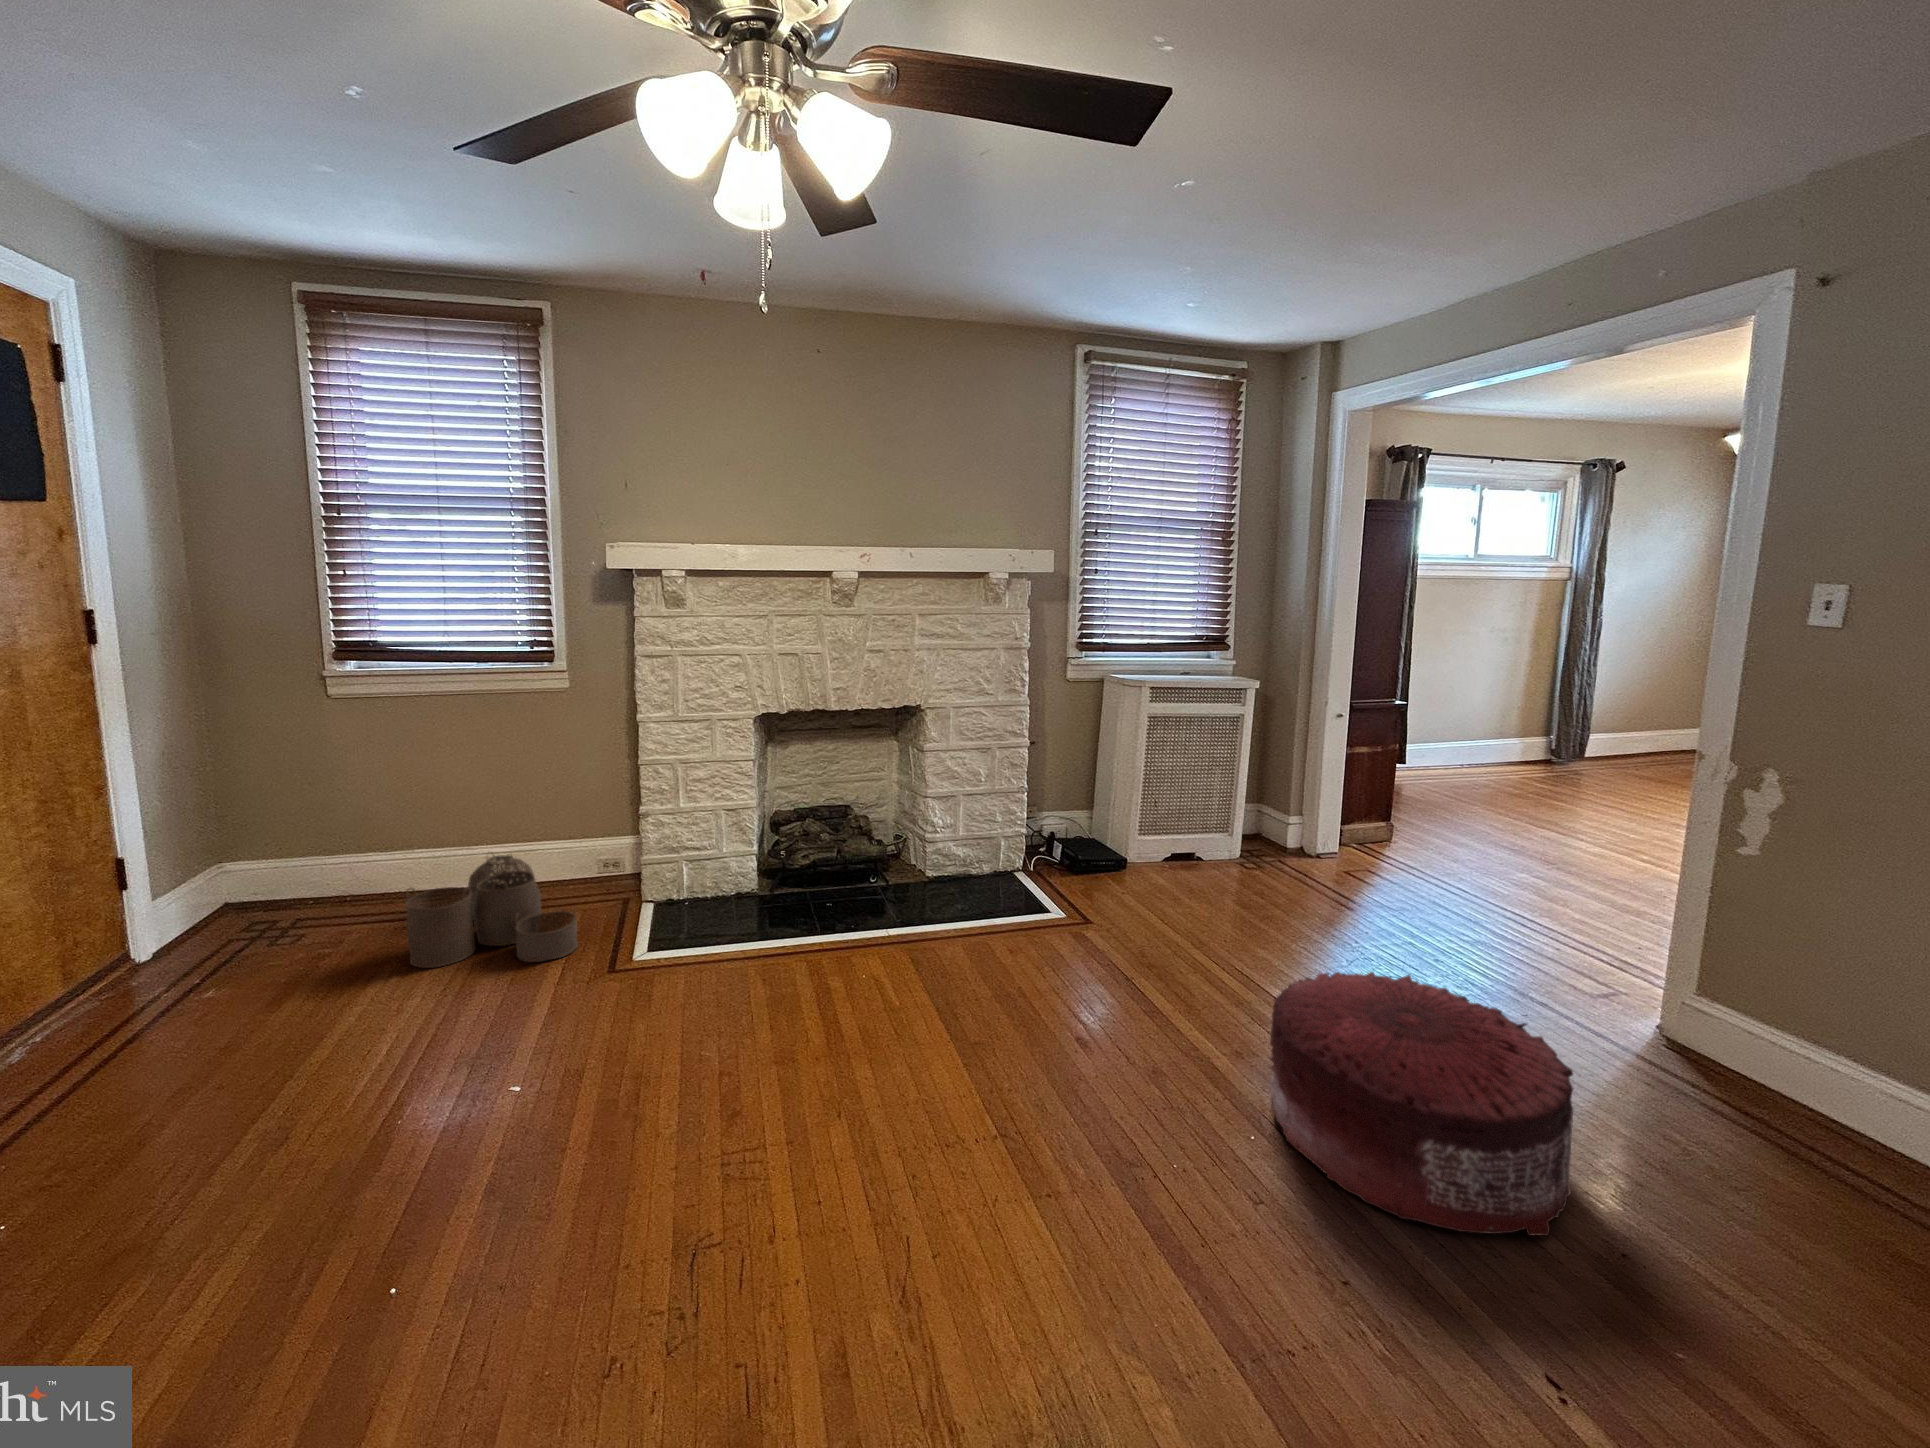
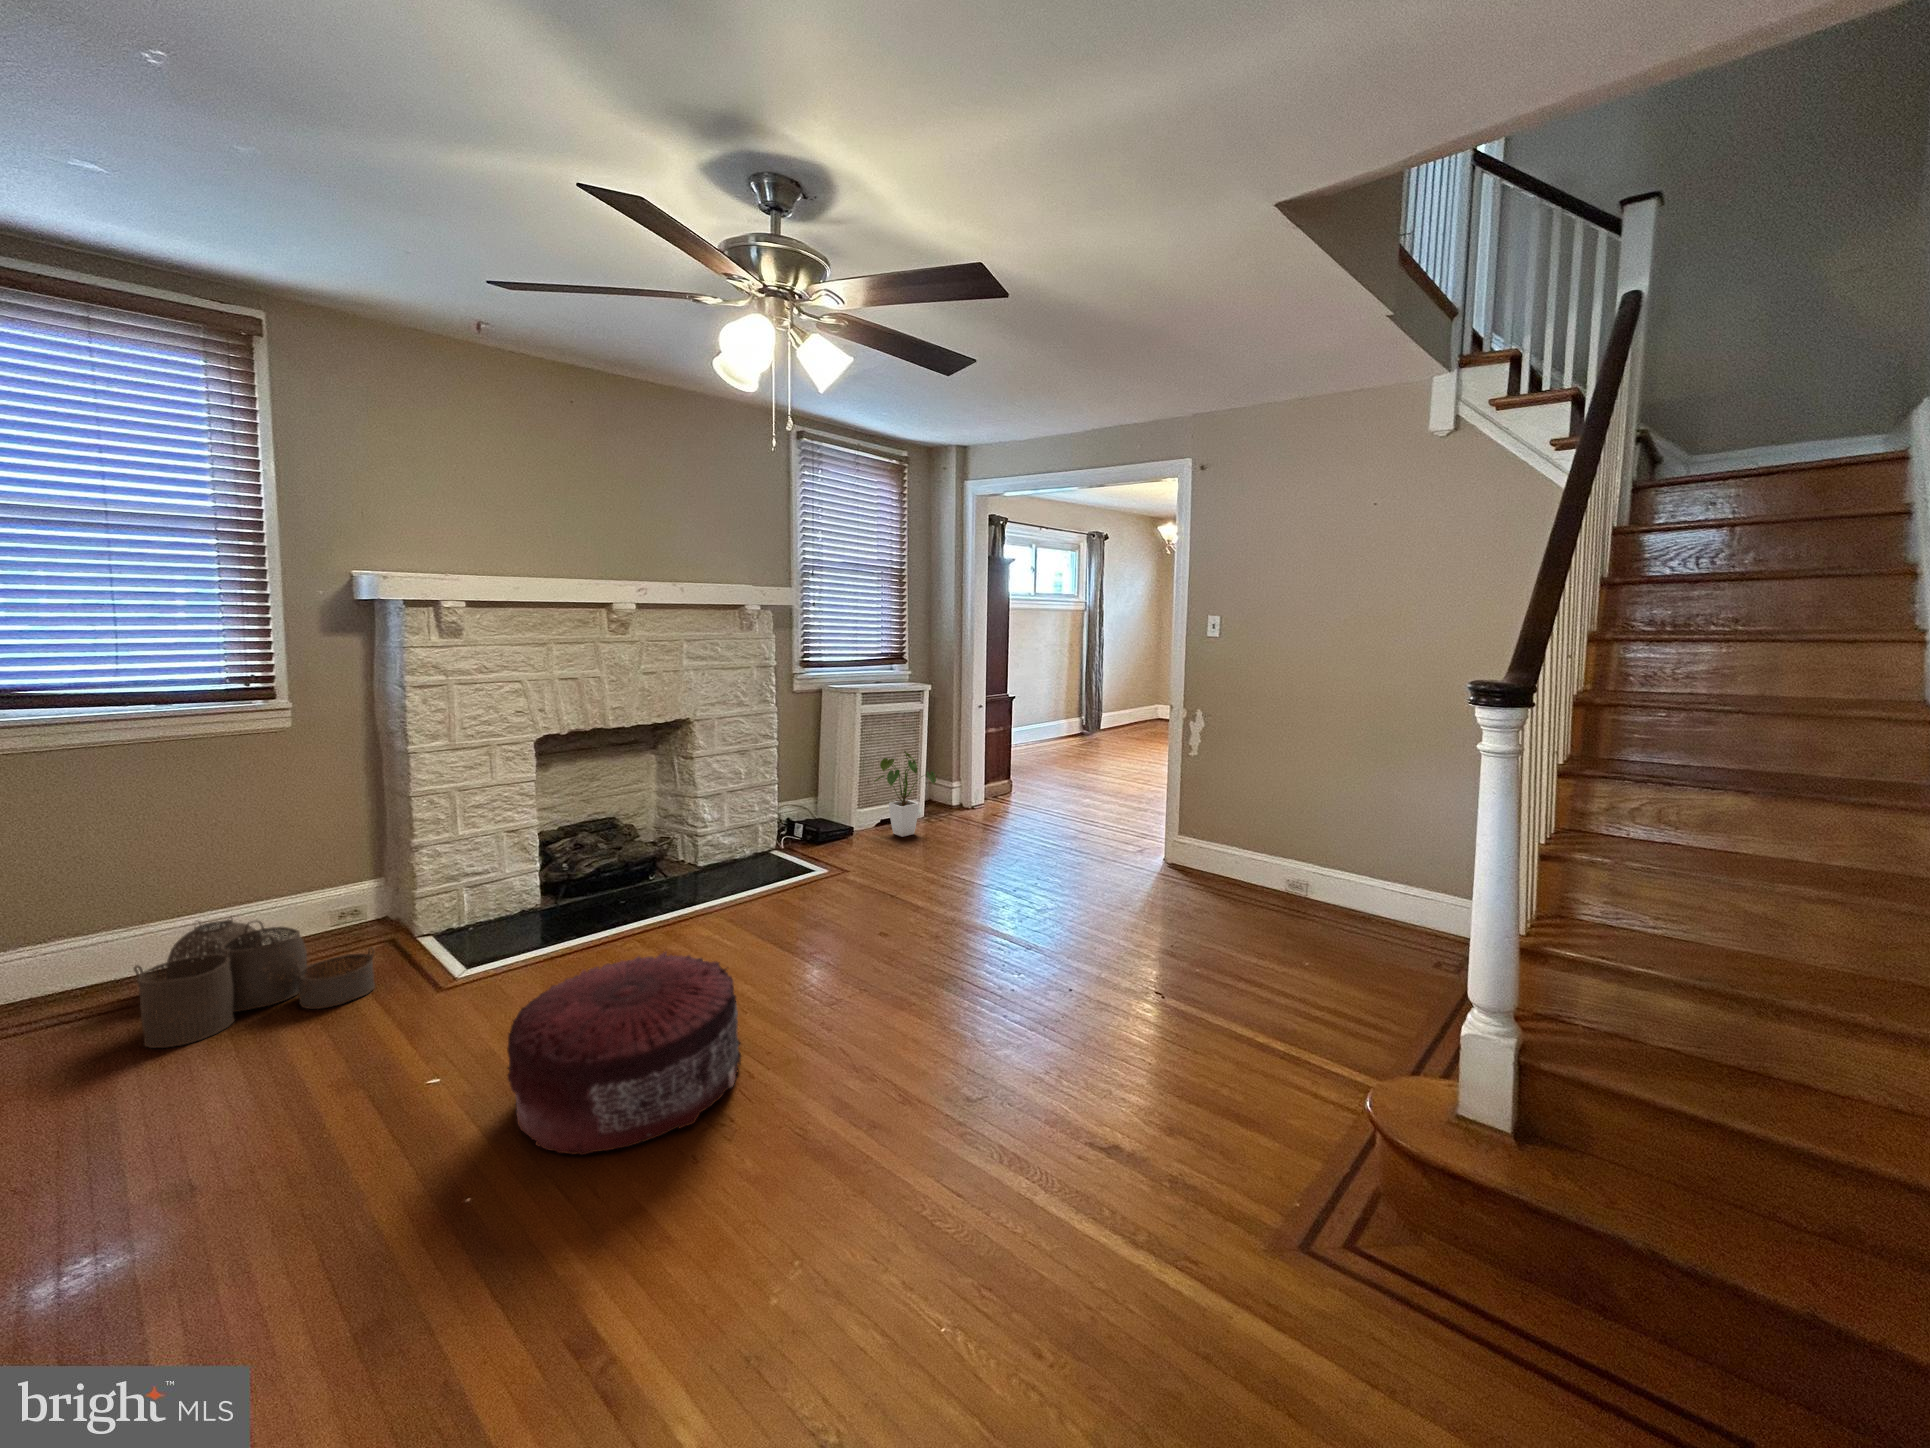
house plant: none [1159,768,1248,889] -> present [874,751,936,837]
pouf: present [1270,972,1573,1236] -> present [507,952,741,1155]

